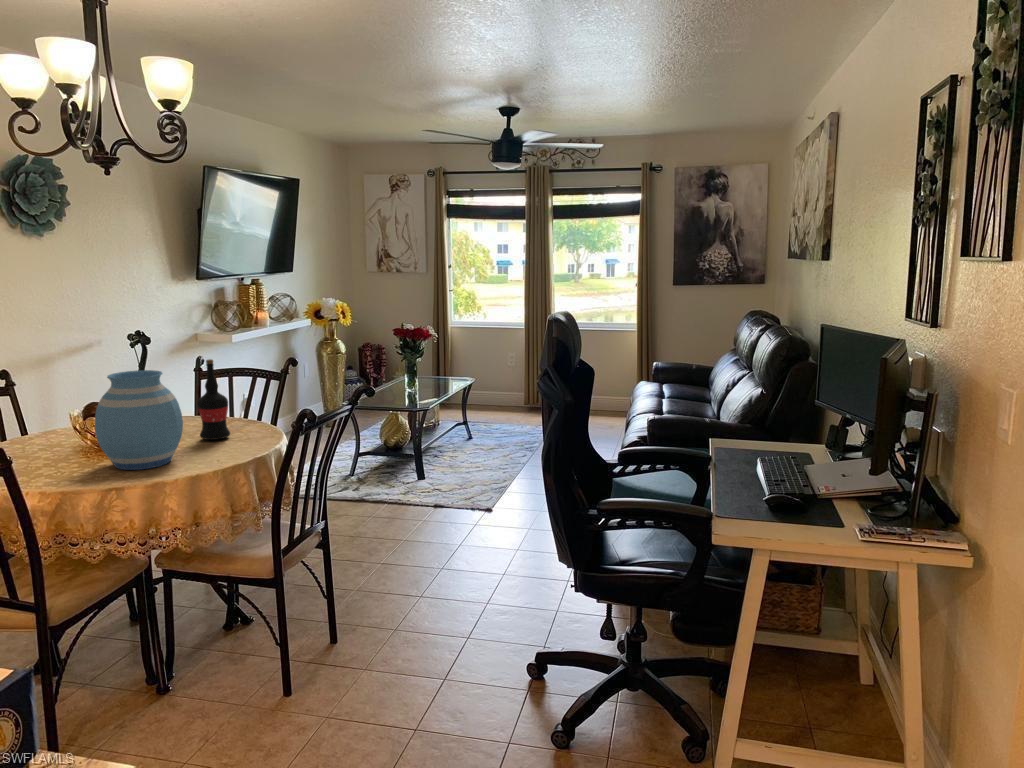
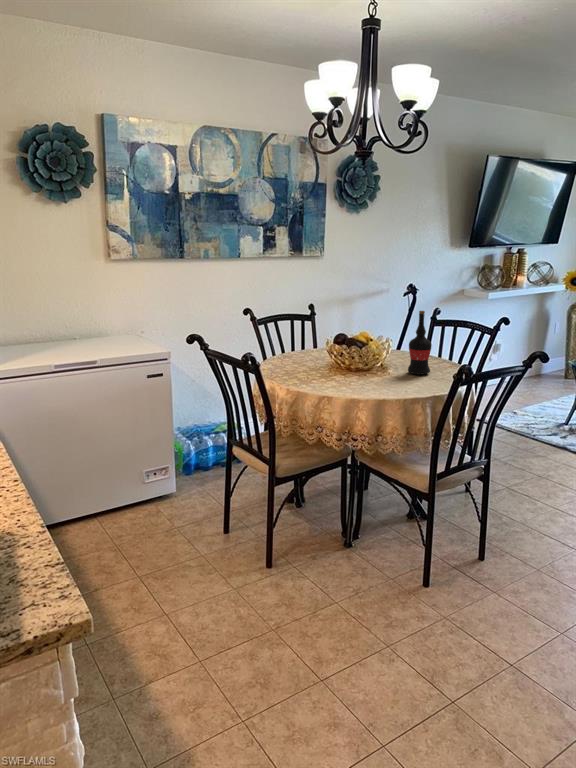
vase: present [95,370,183,470] -> none [329,314,388,387]

